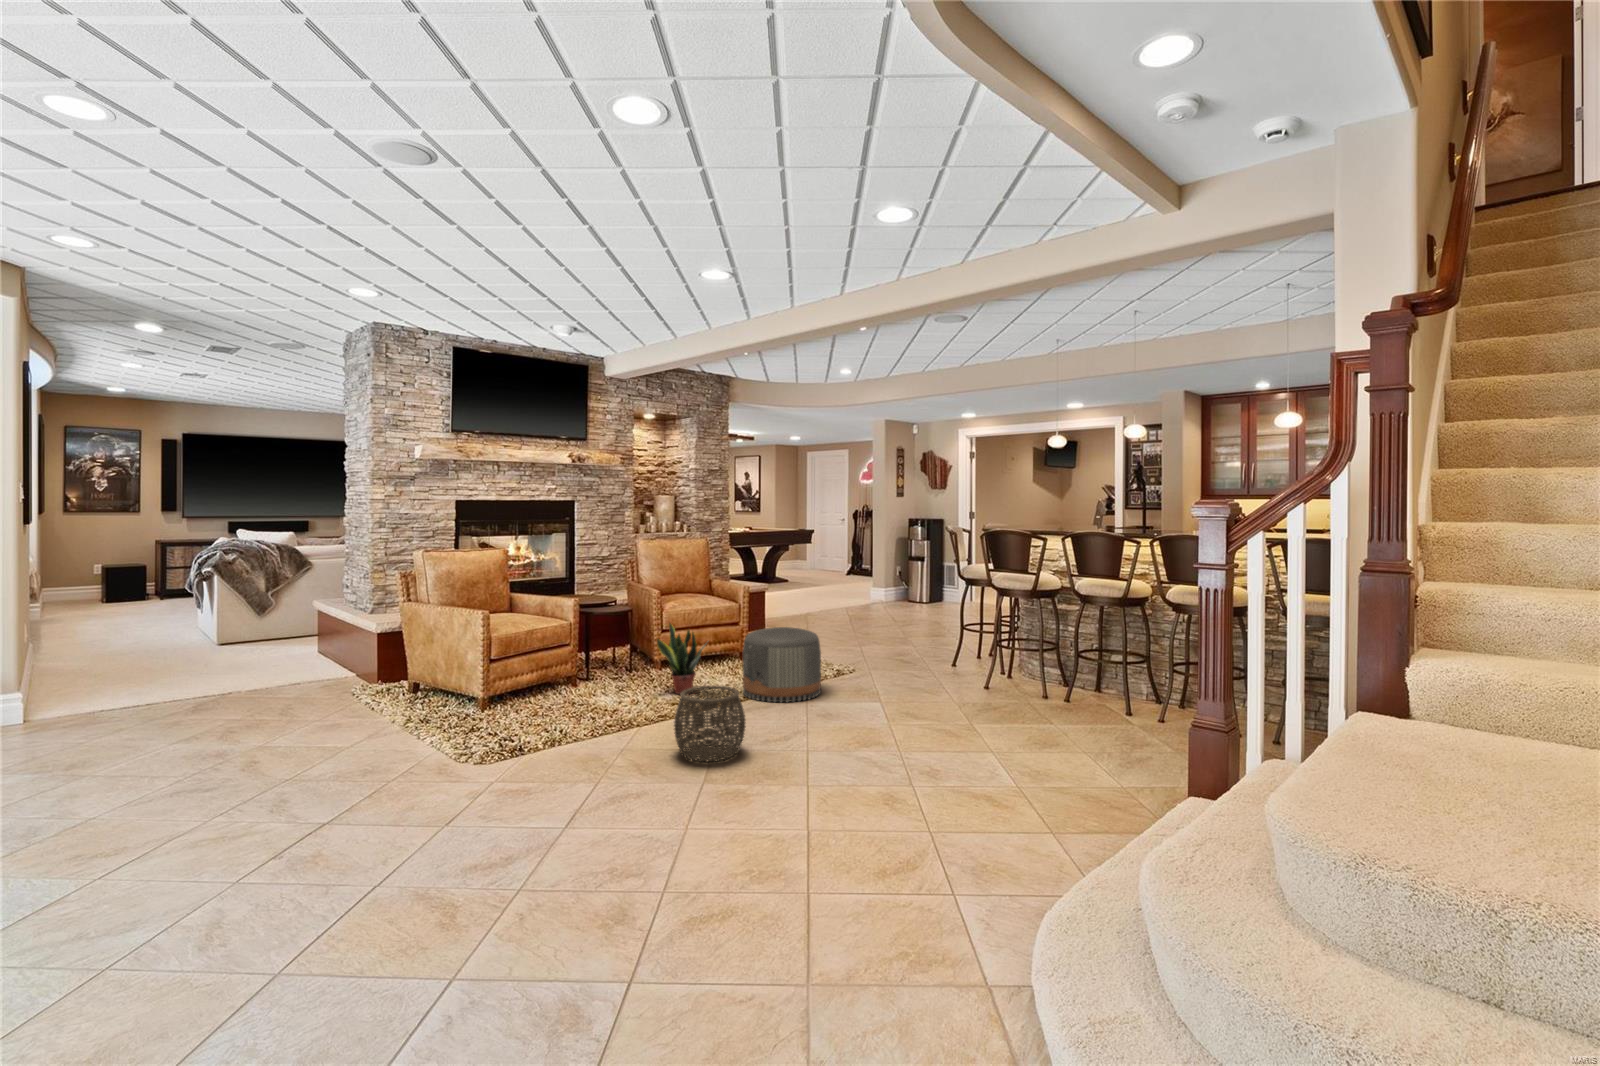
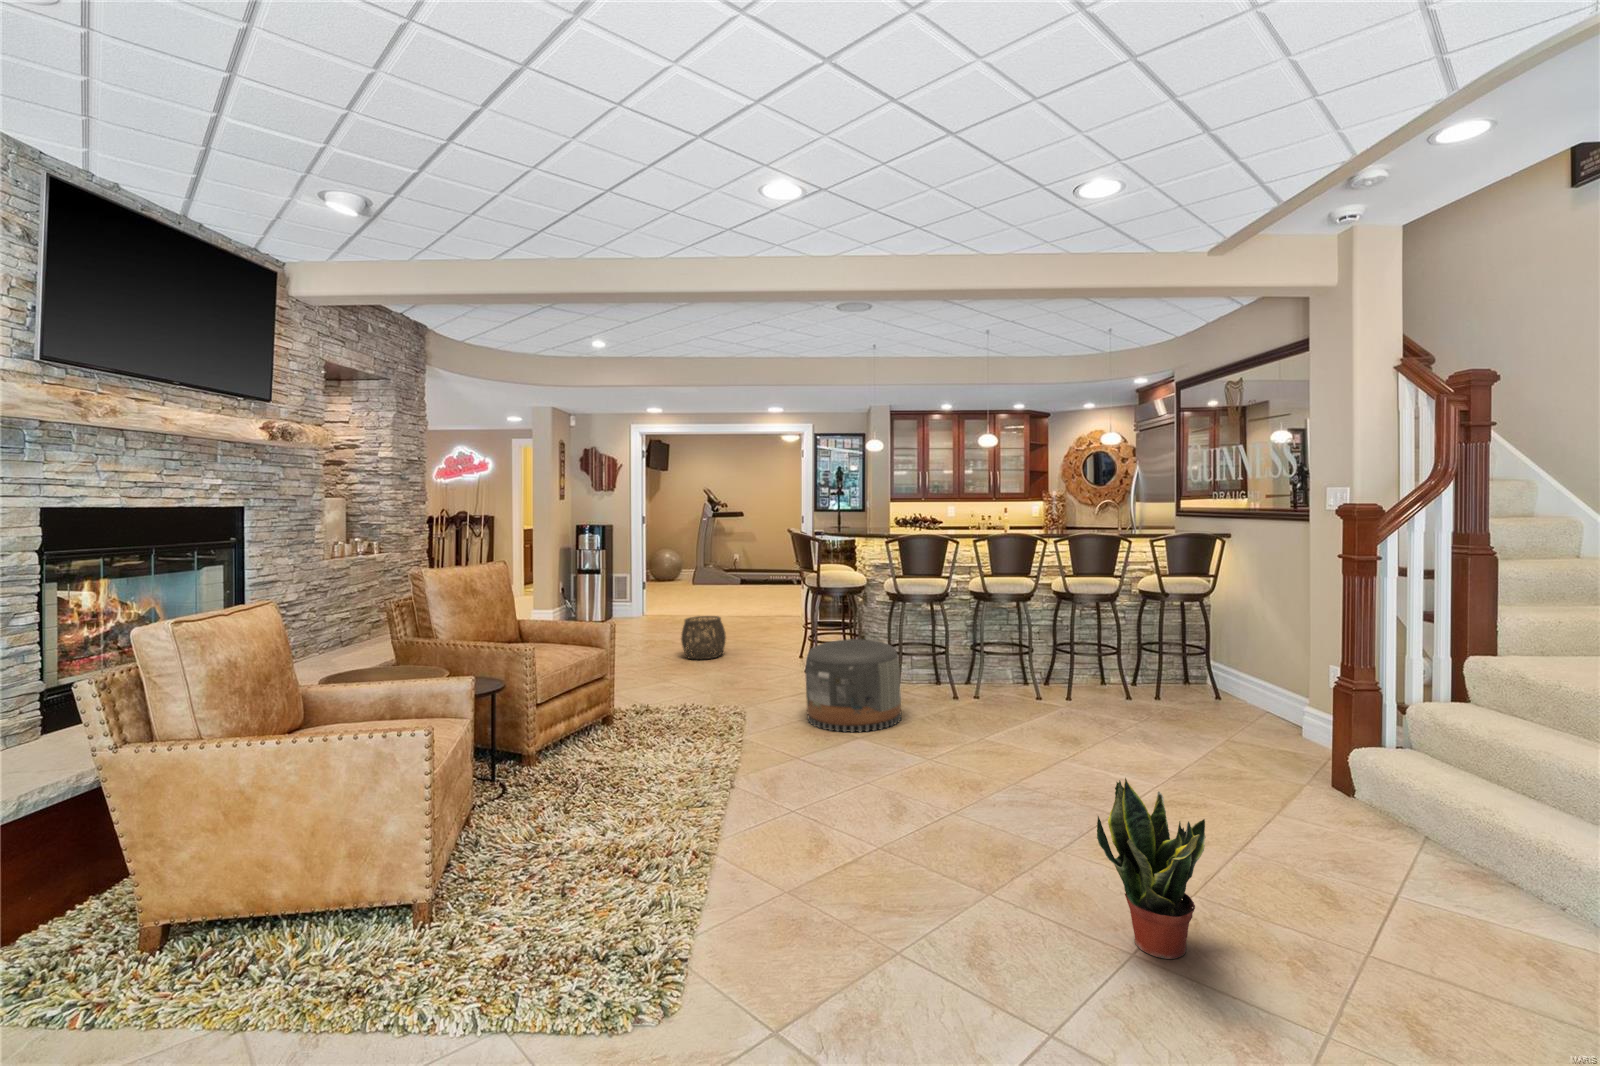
potted plant: present [657,623,706,694] -> present [1097,778,1206,959]
woven basket: present [674,686,746,762] -> present [681,616,726,659]

